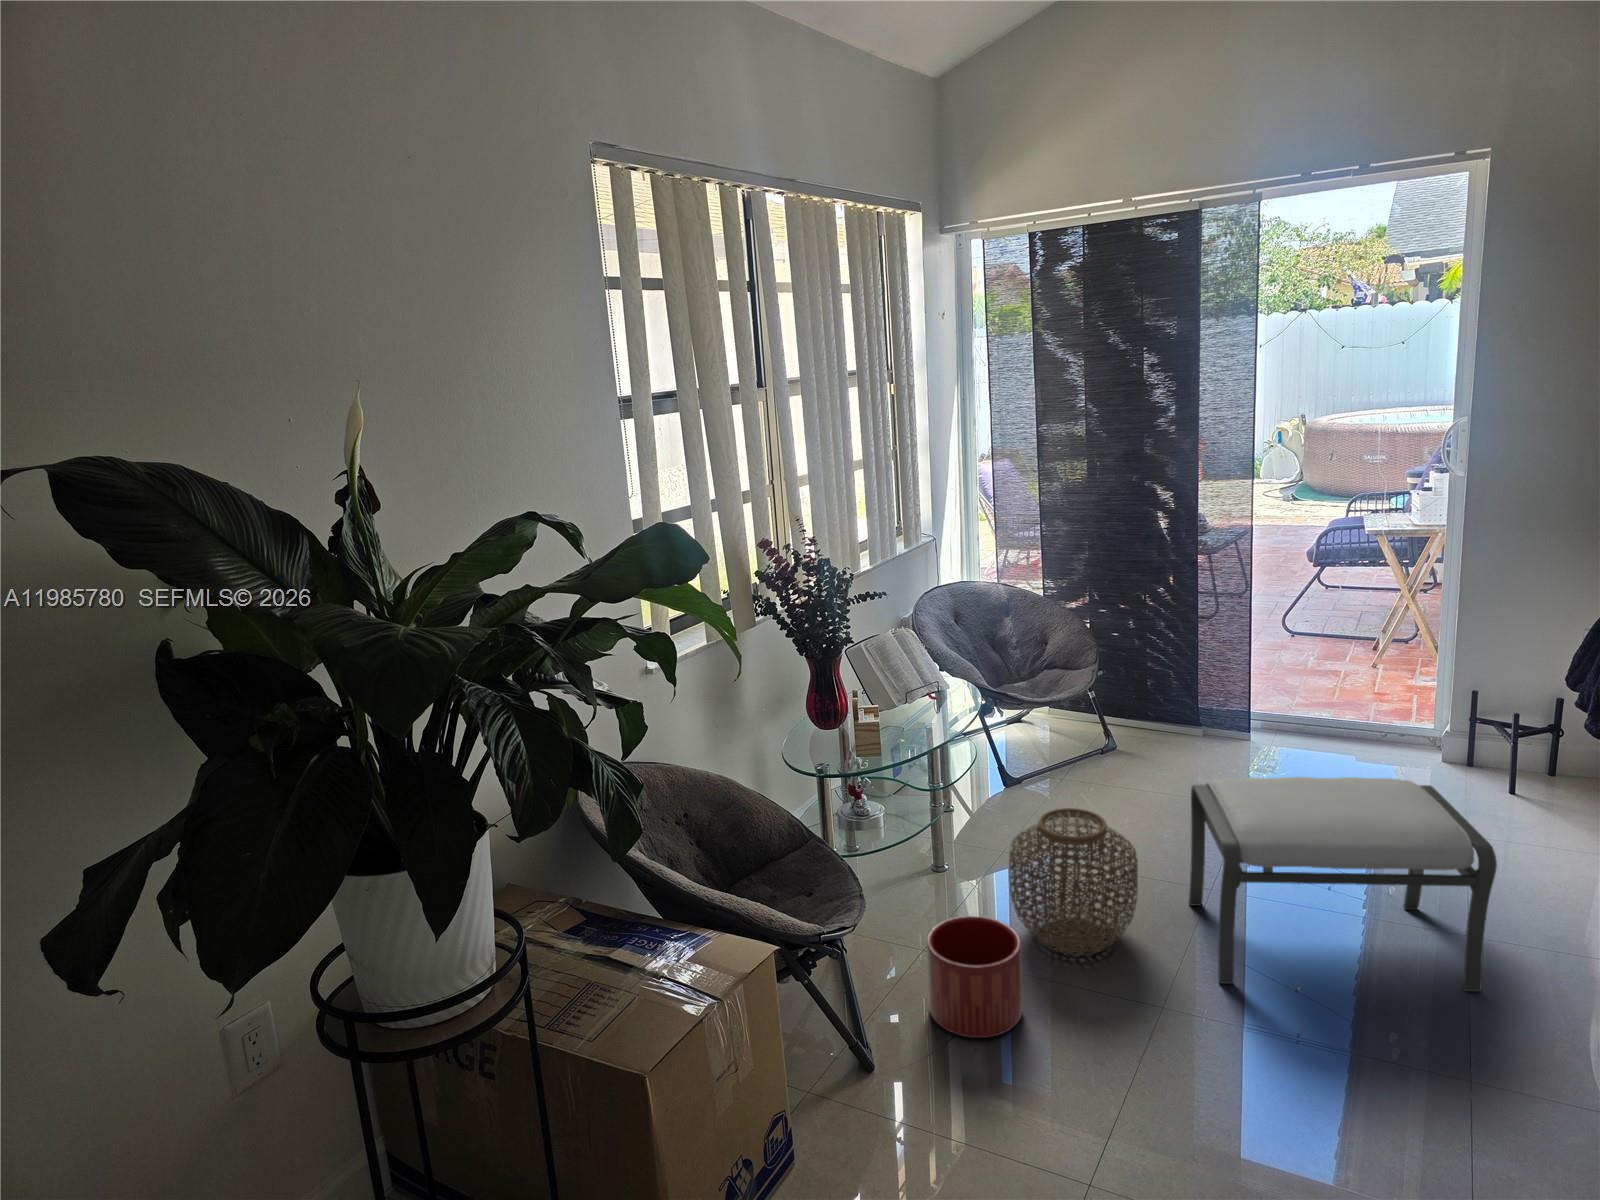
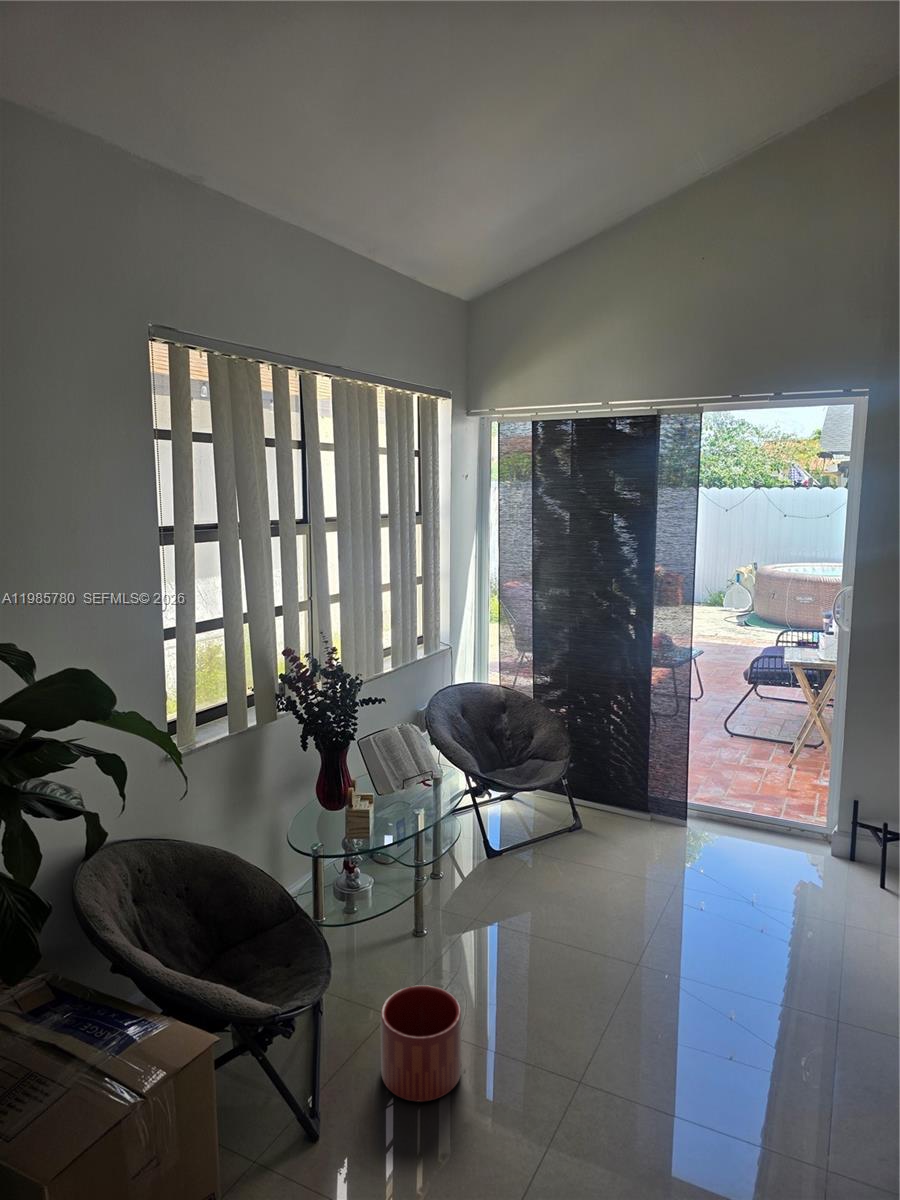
ottoman: present [1189,777,1497,992] -> none [618,870,856,1070]
woven basket: present [1009,808,1138,955] -> none [466,890,571,1021]

